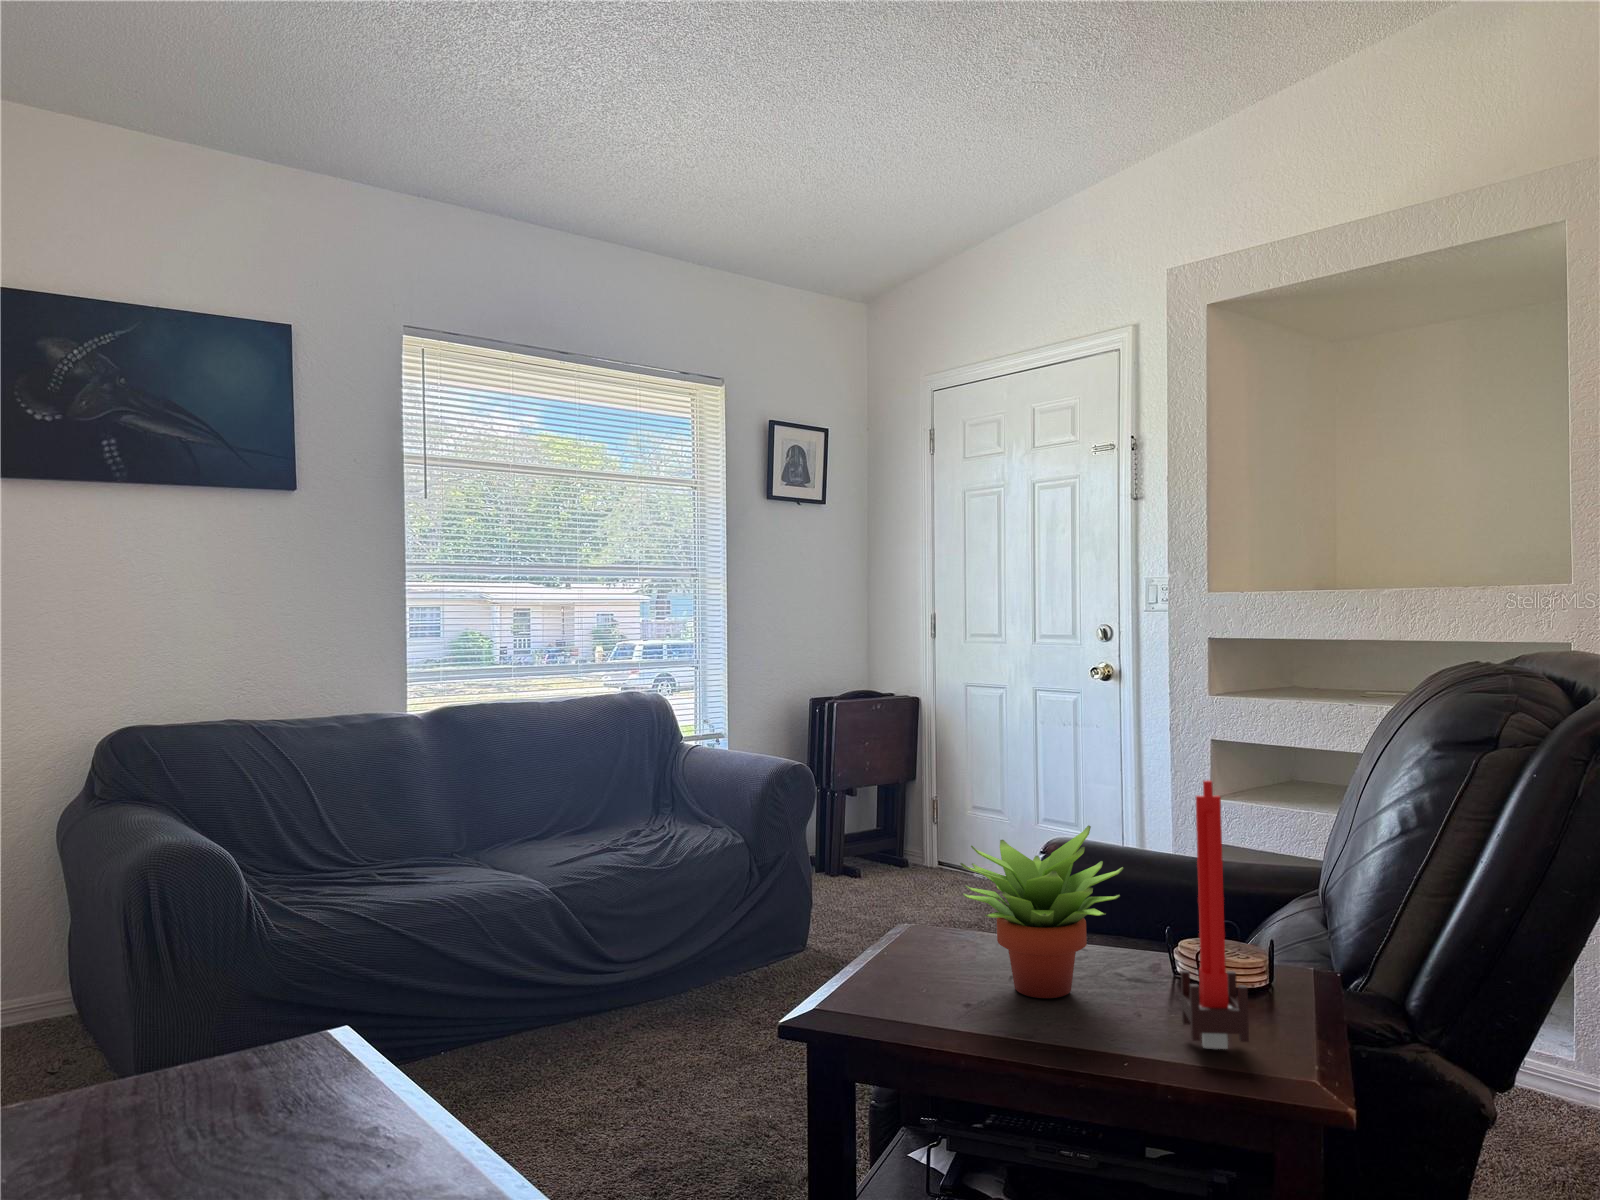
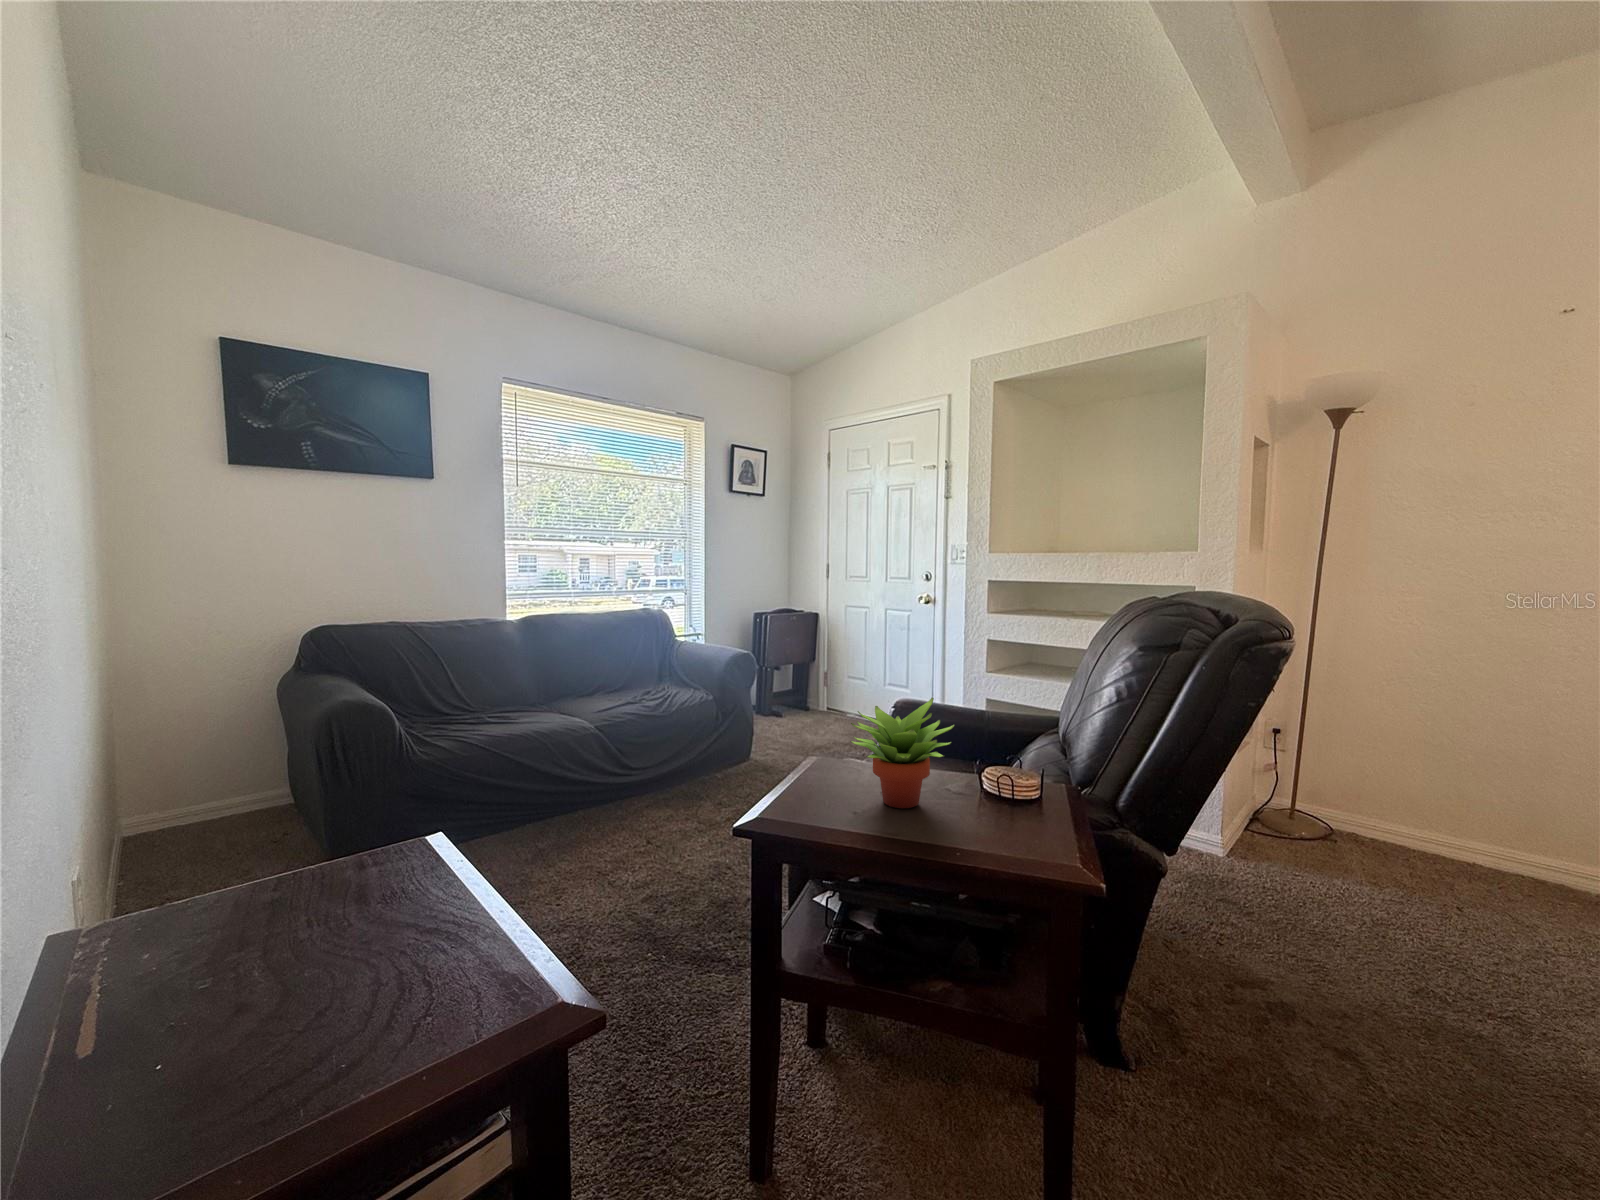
candle: present [1181,780,1249,1049] -> none [992,671,1037,844]

